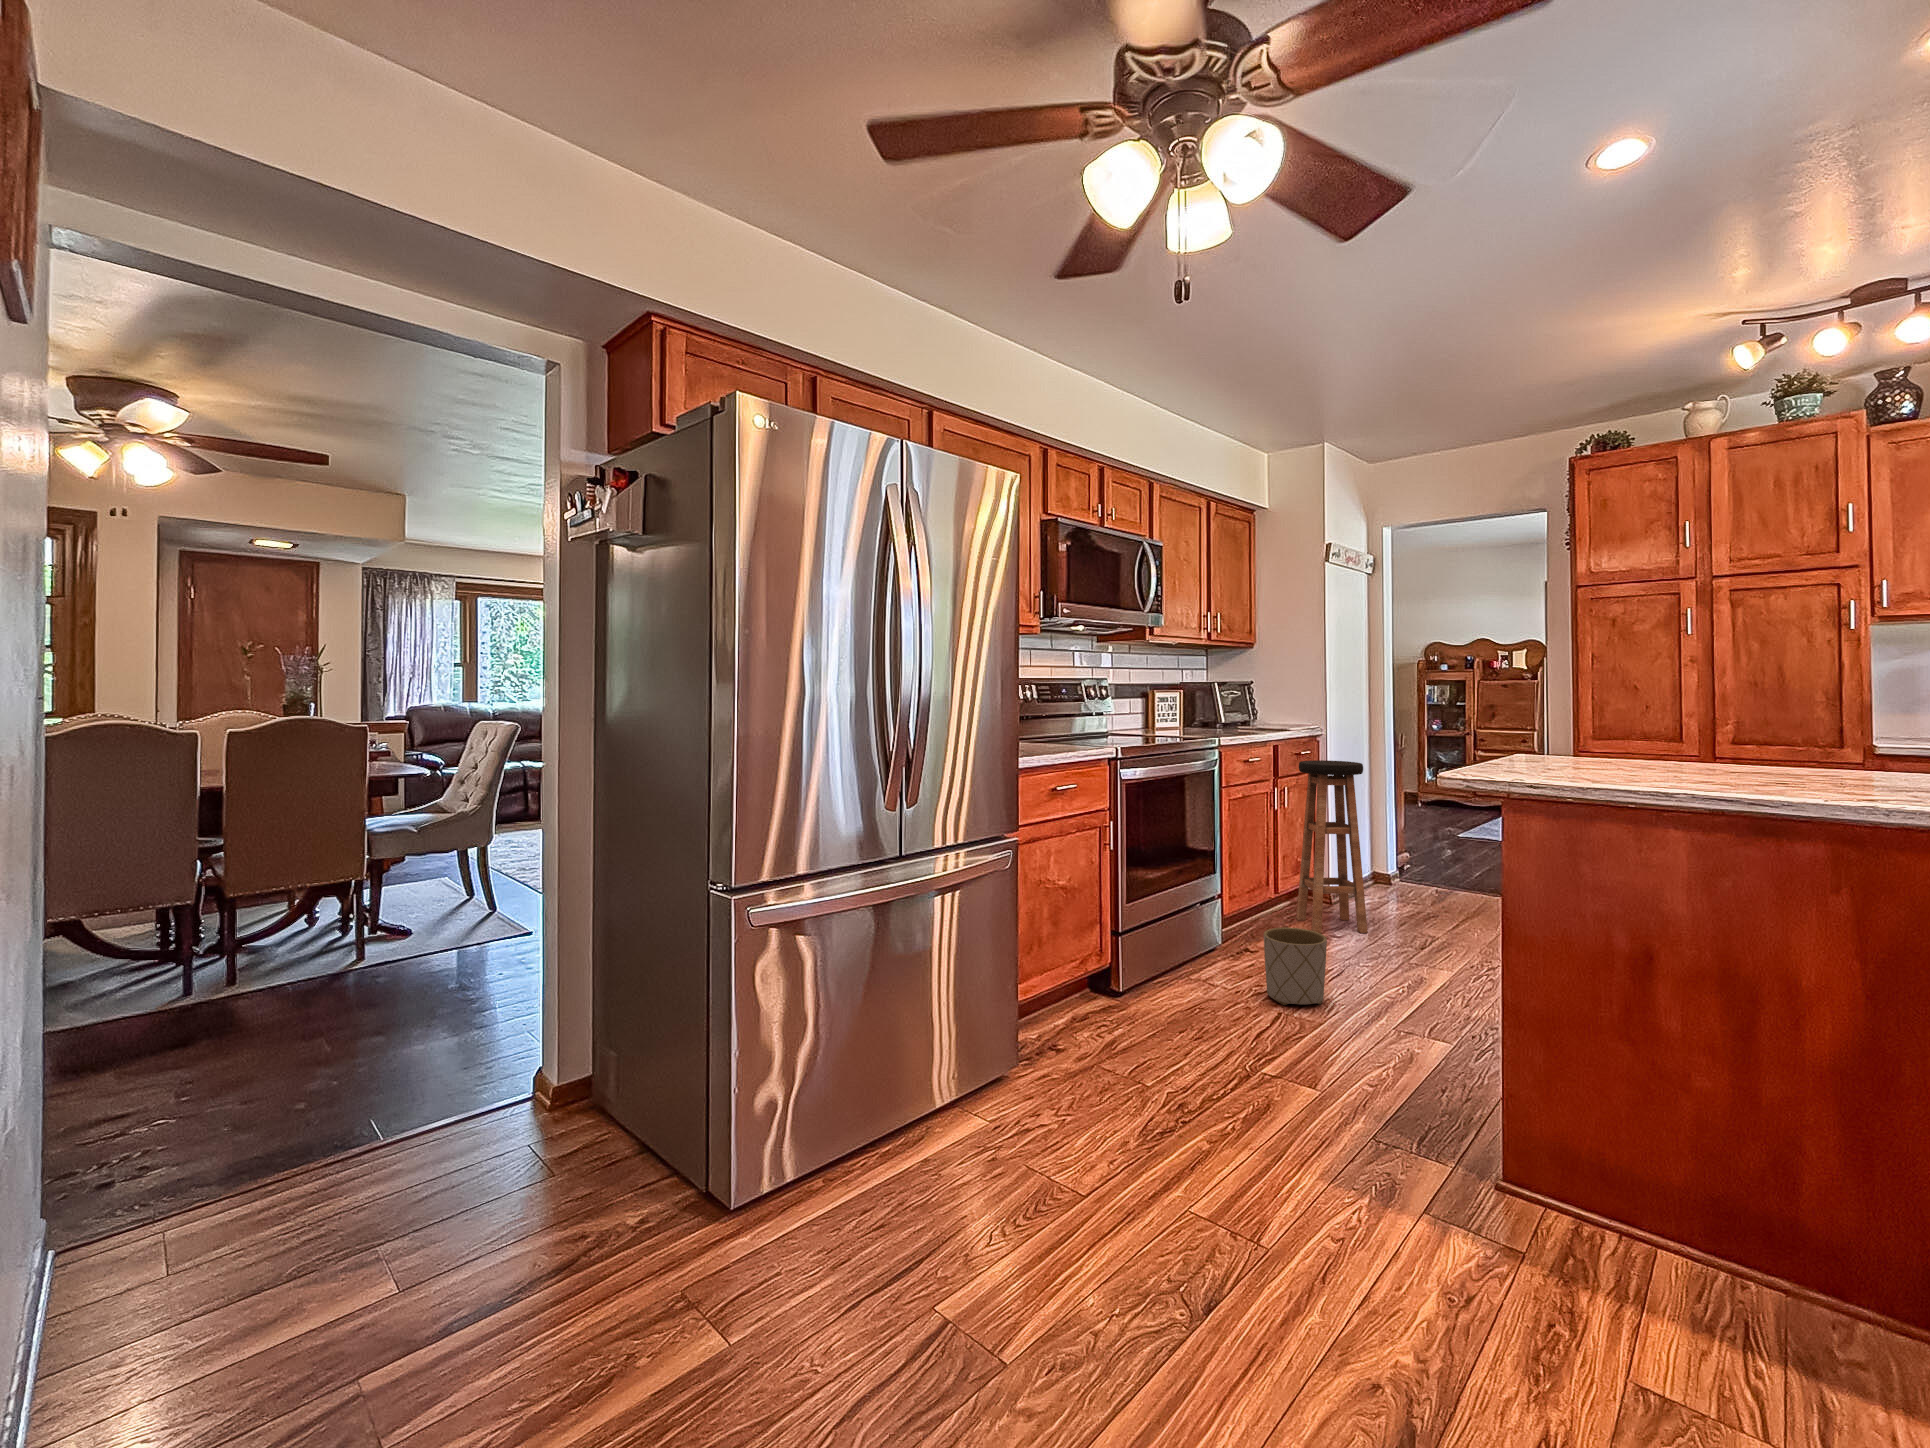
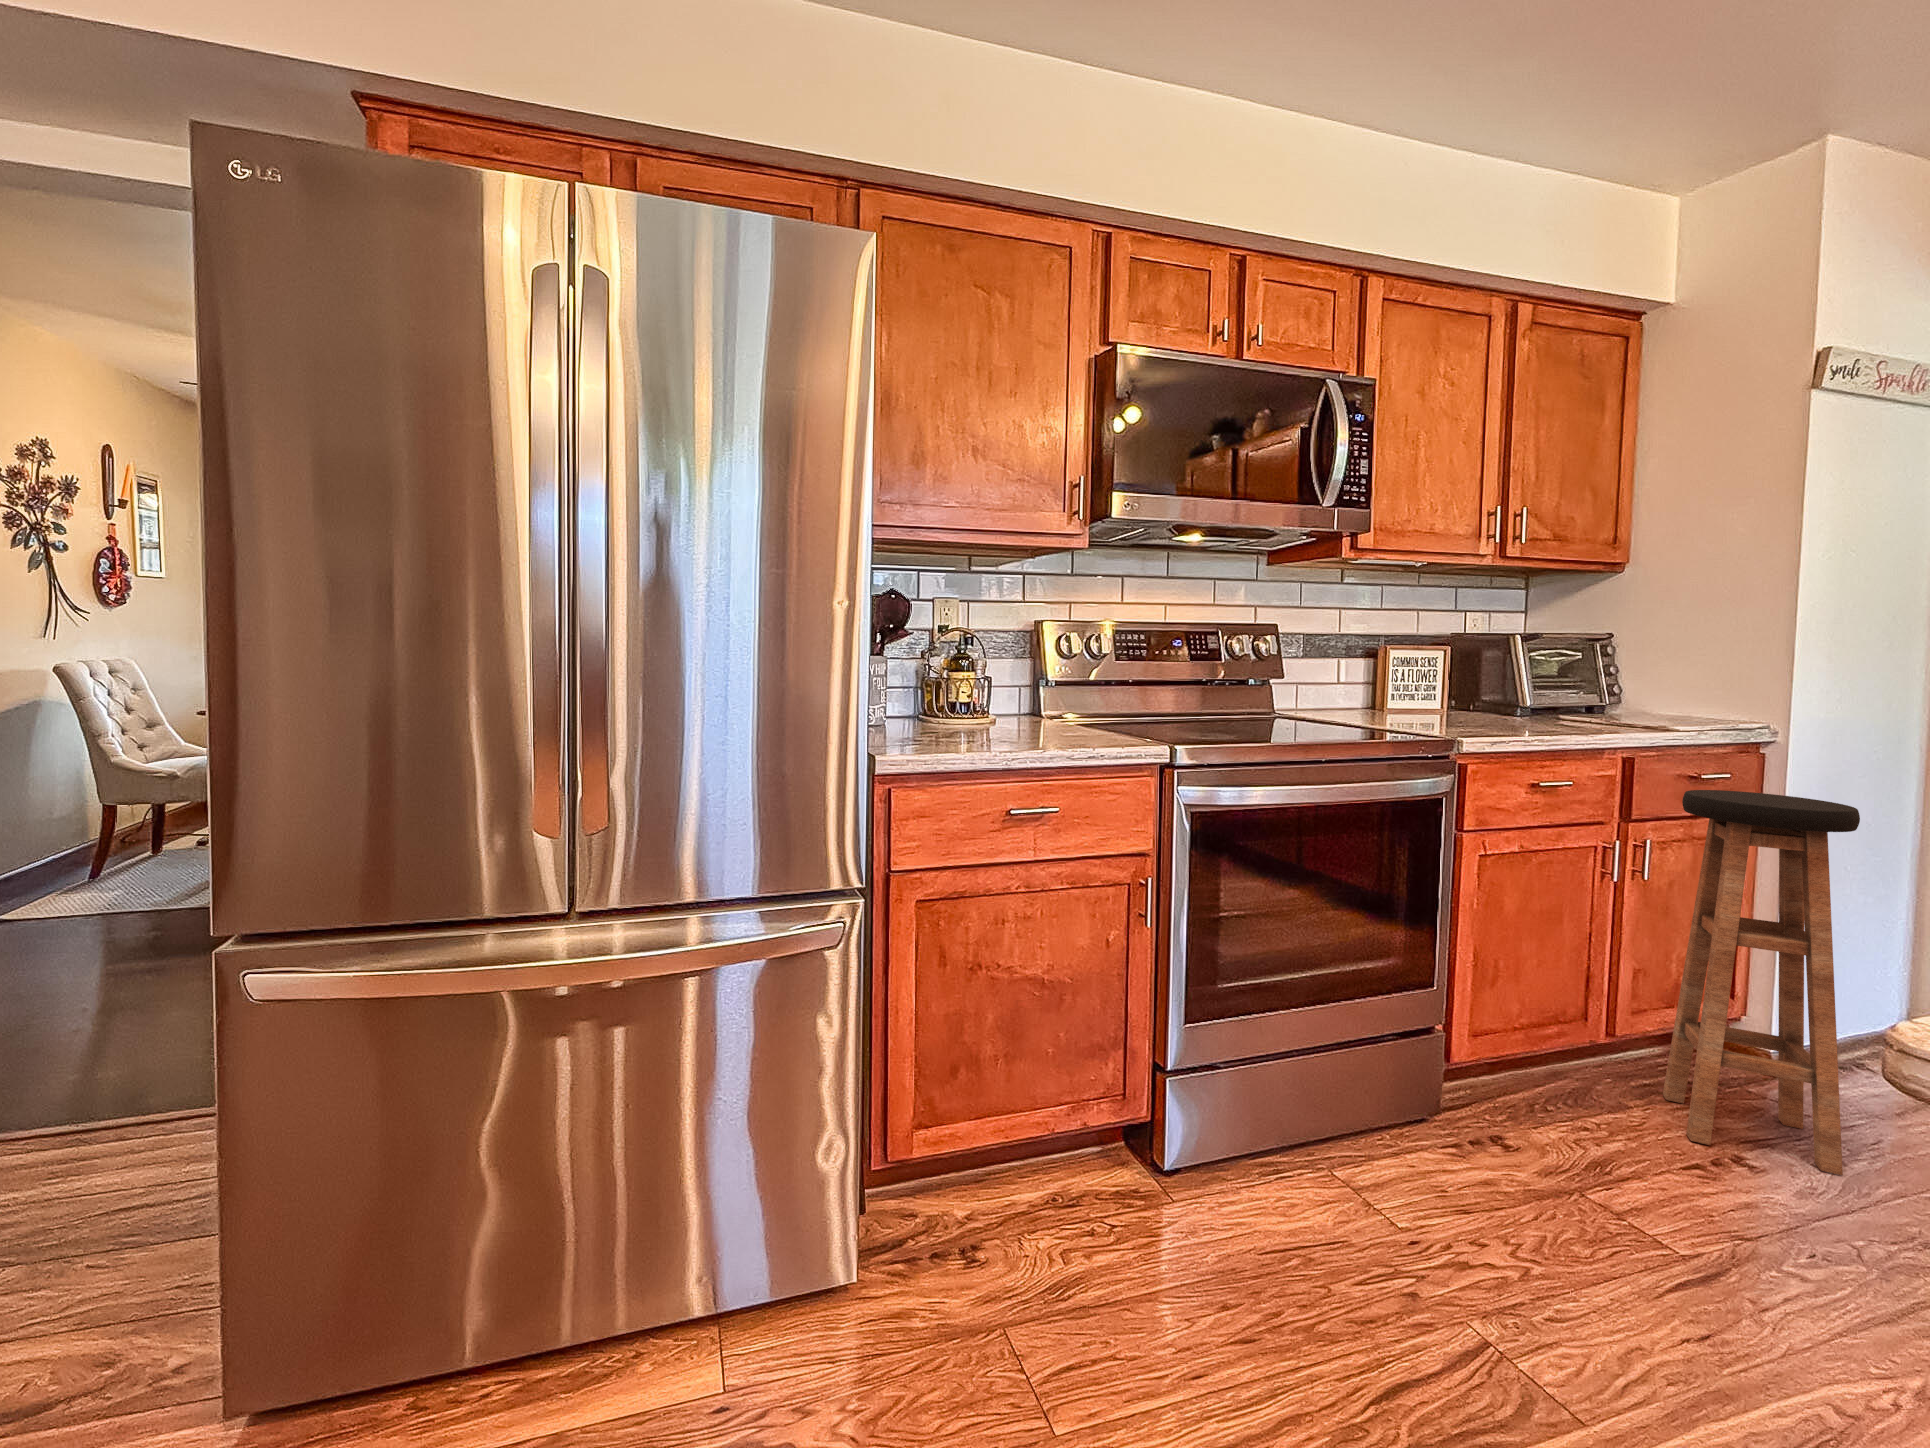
planter: present [1264,927,1327,1005] -> none [1479,1139,1643,1351]

